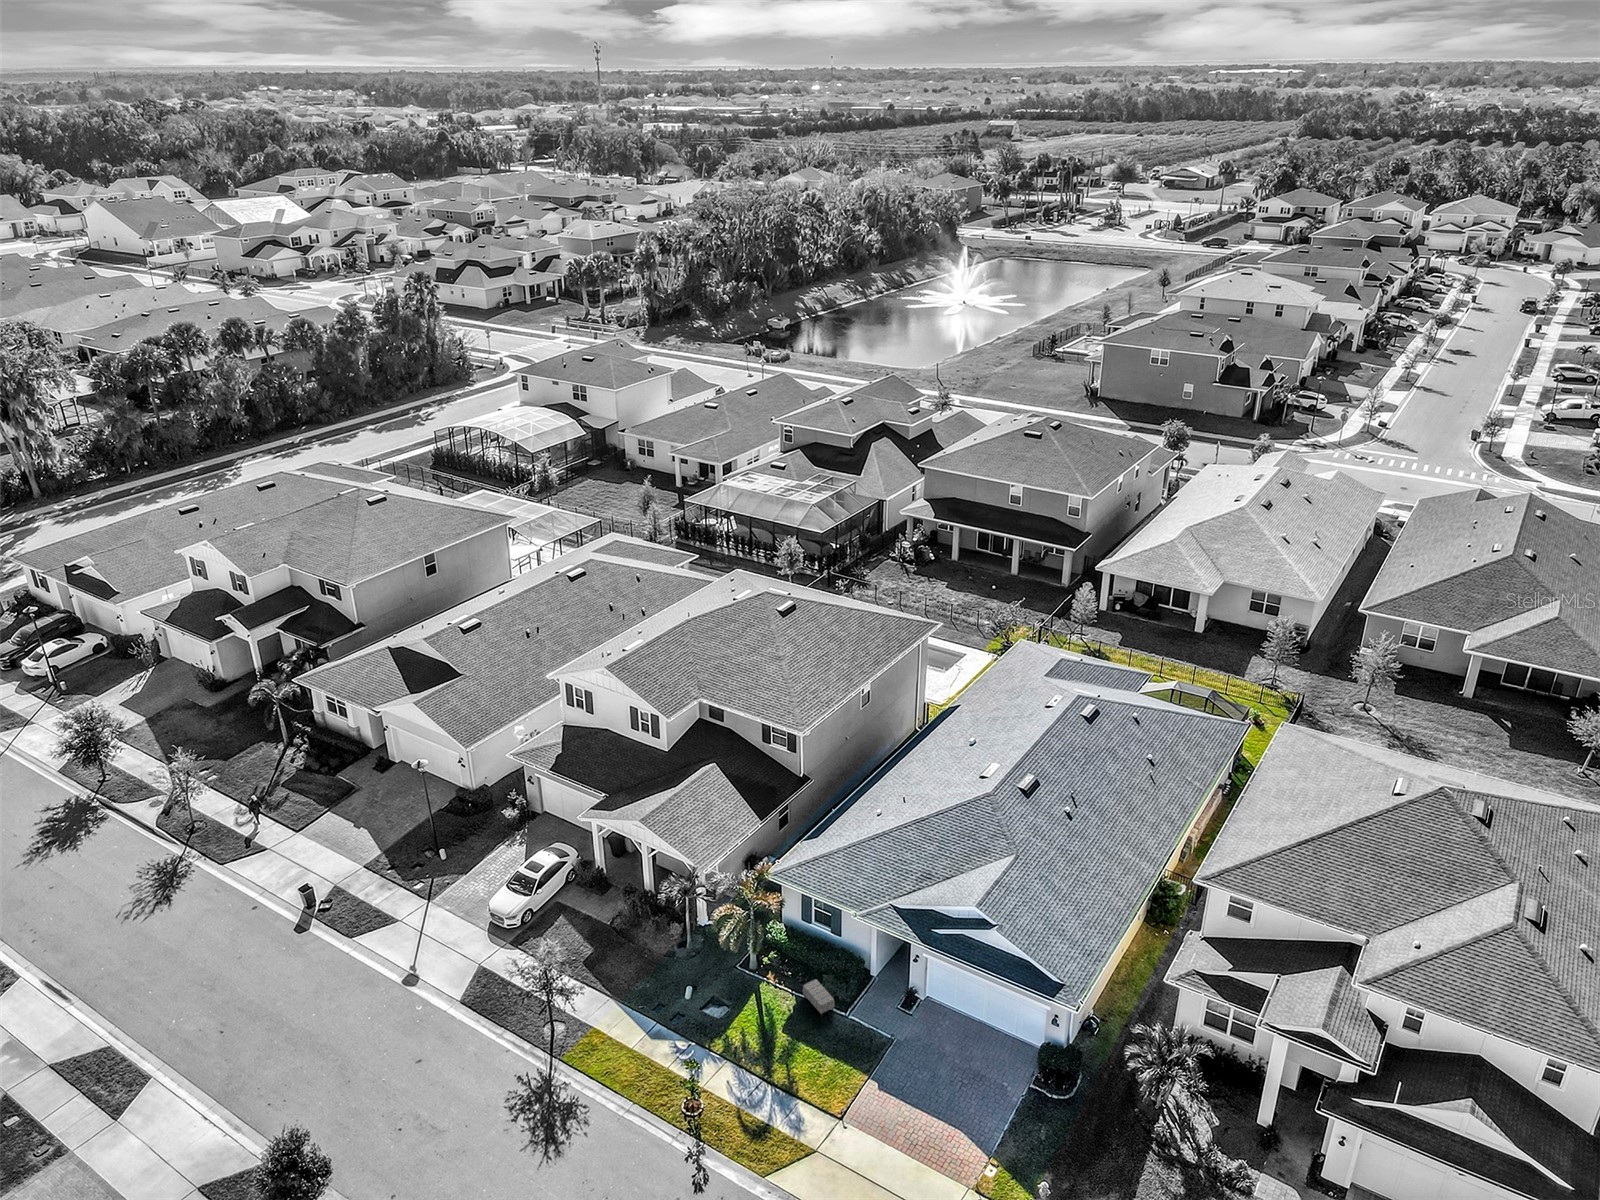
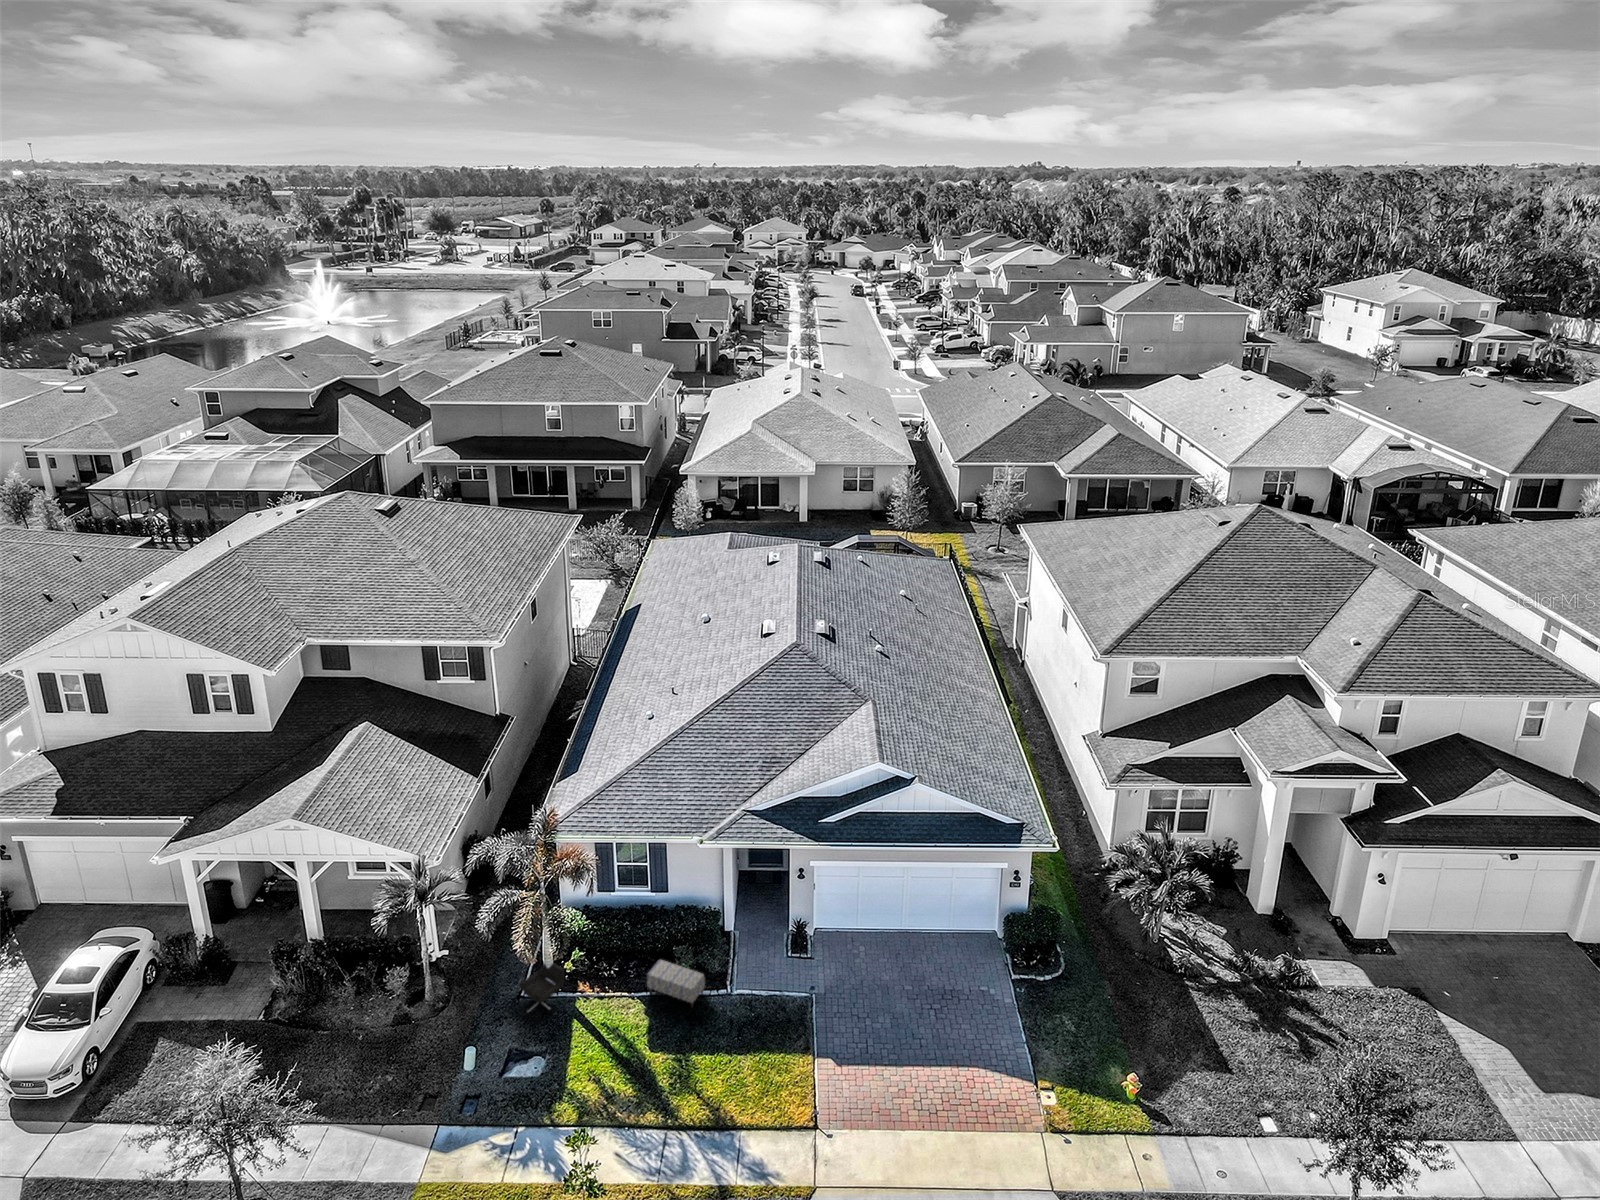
lounge chair: none [734,953,759,983] -> present [520,963,564,1011]

